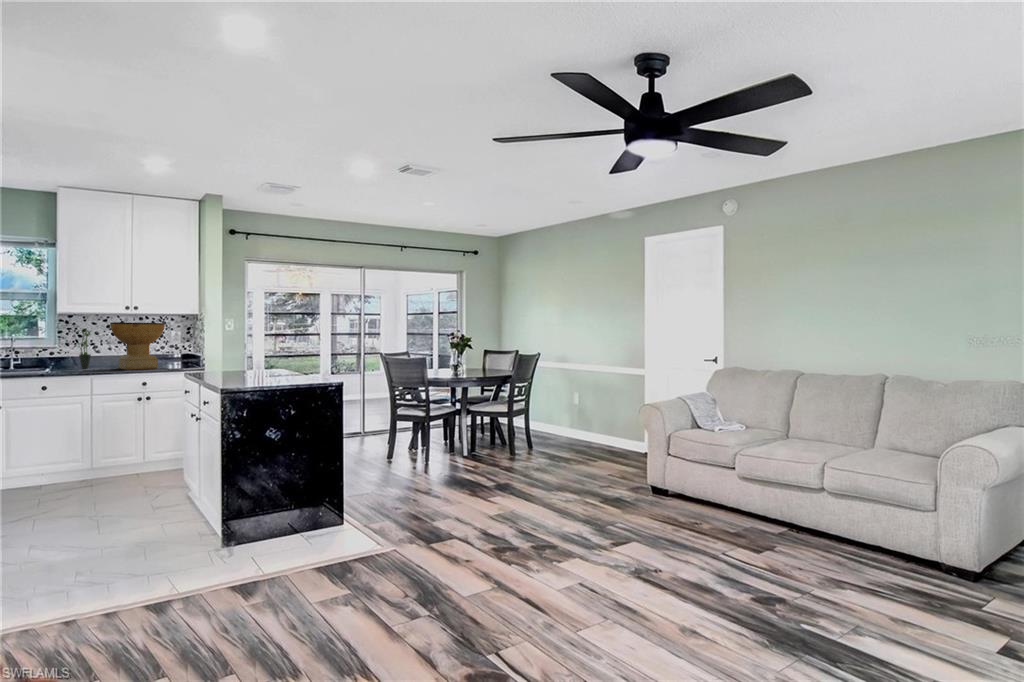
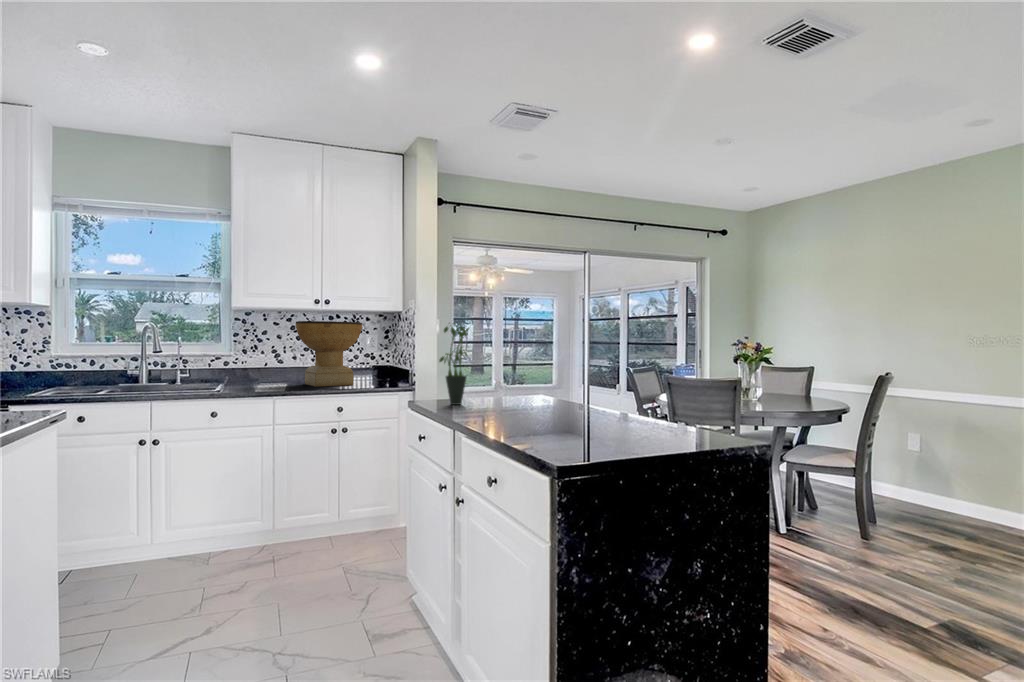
potted plant: present [74,330,94,369] -> present [439,327,469,405]

